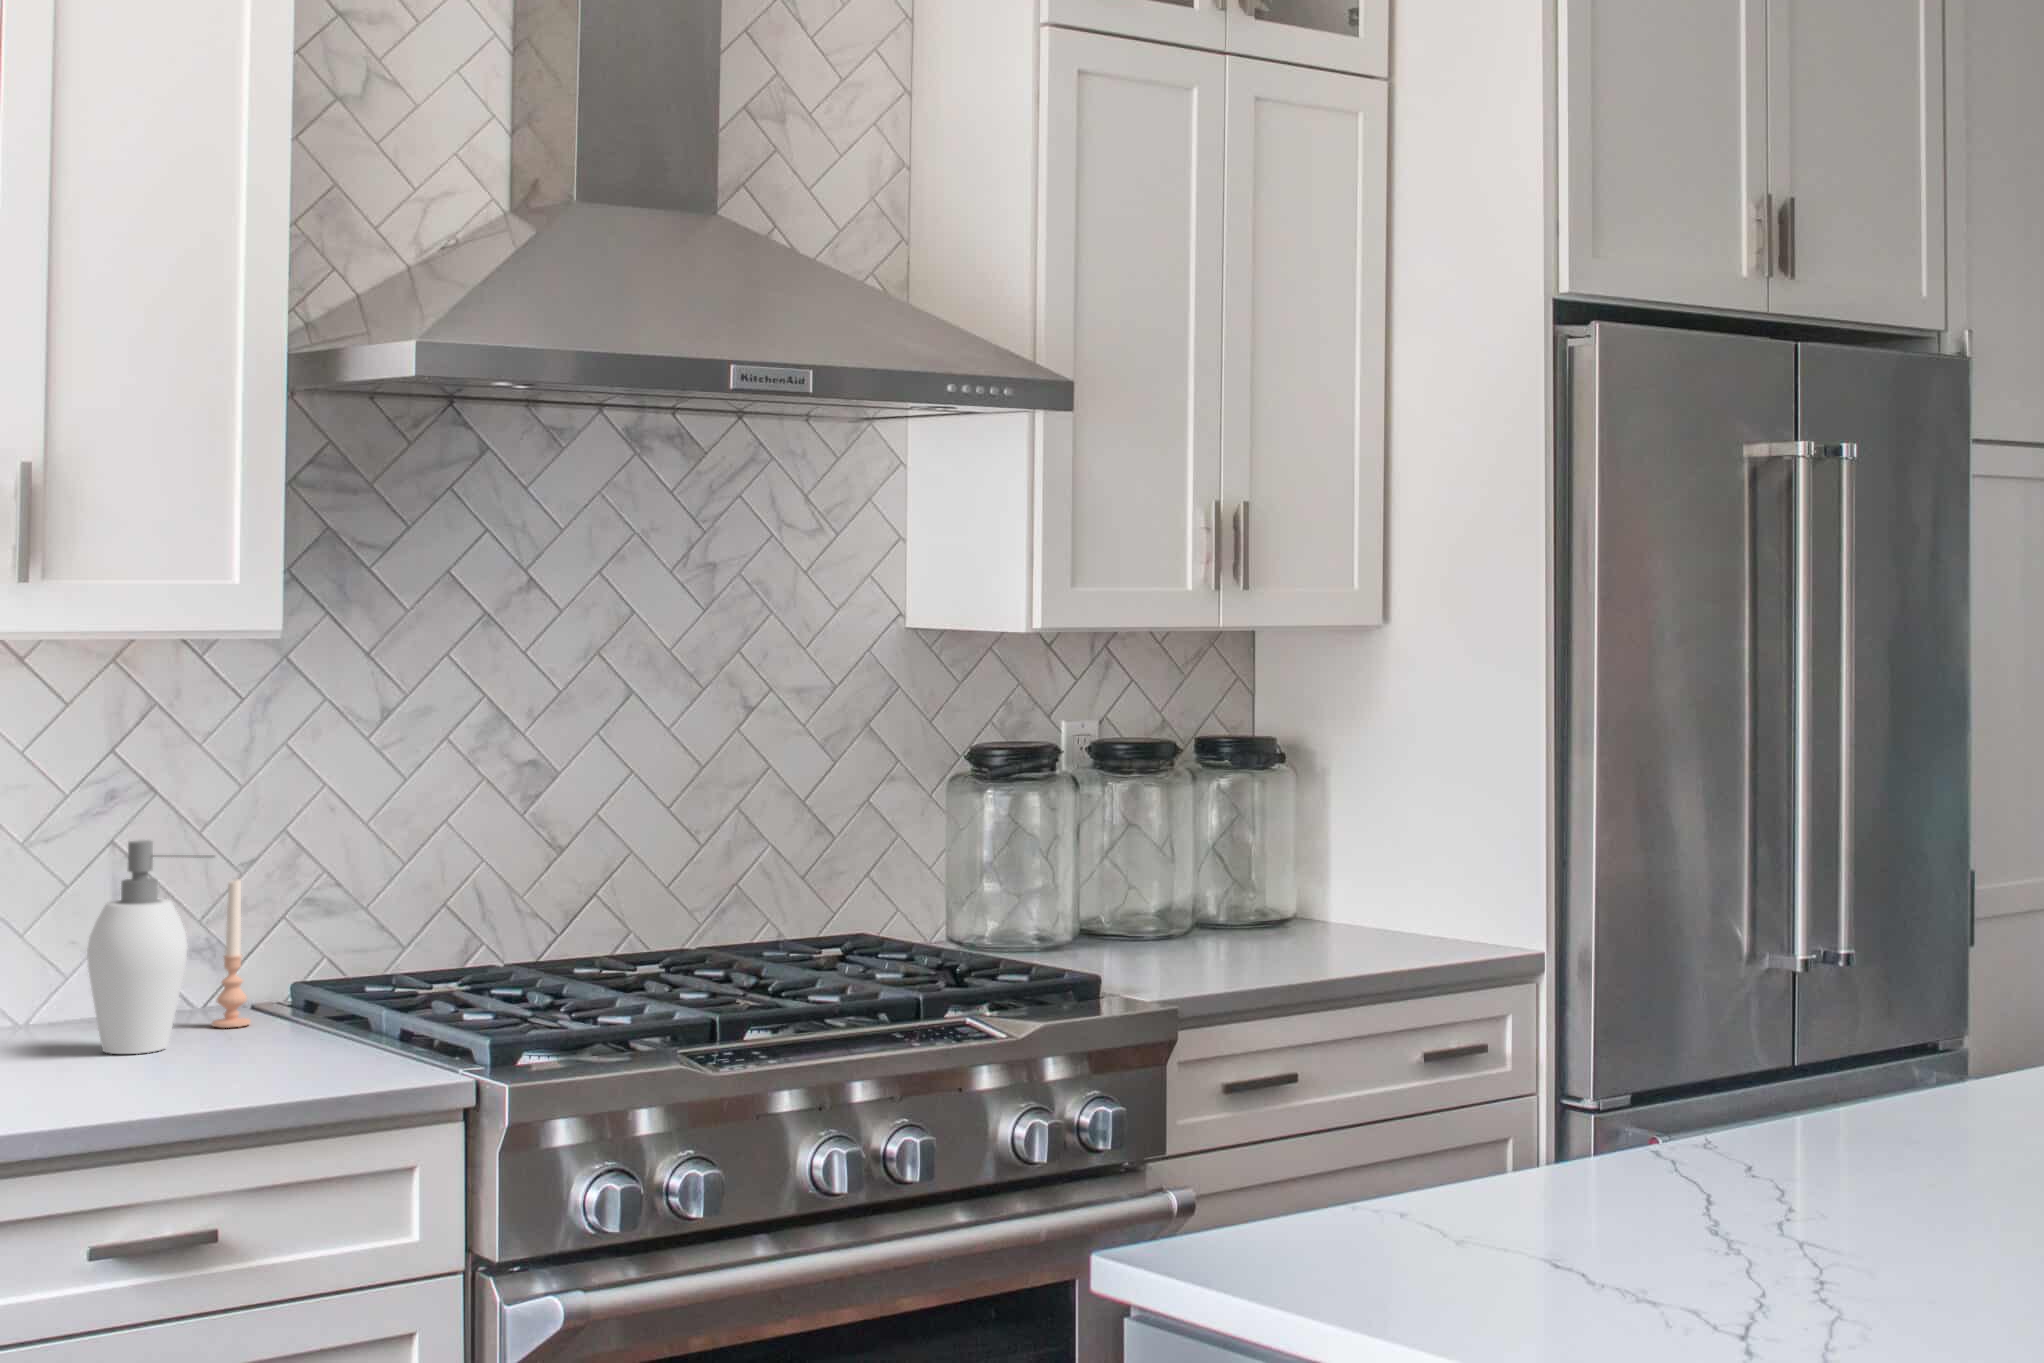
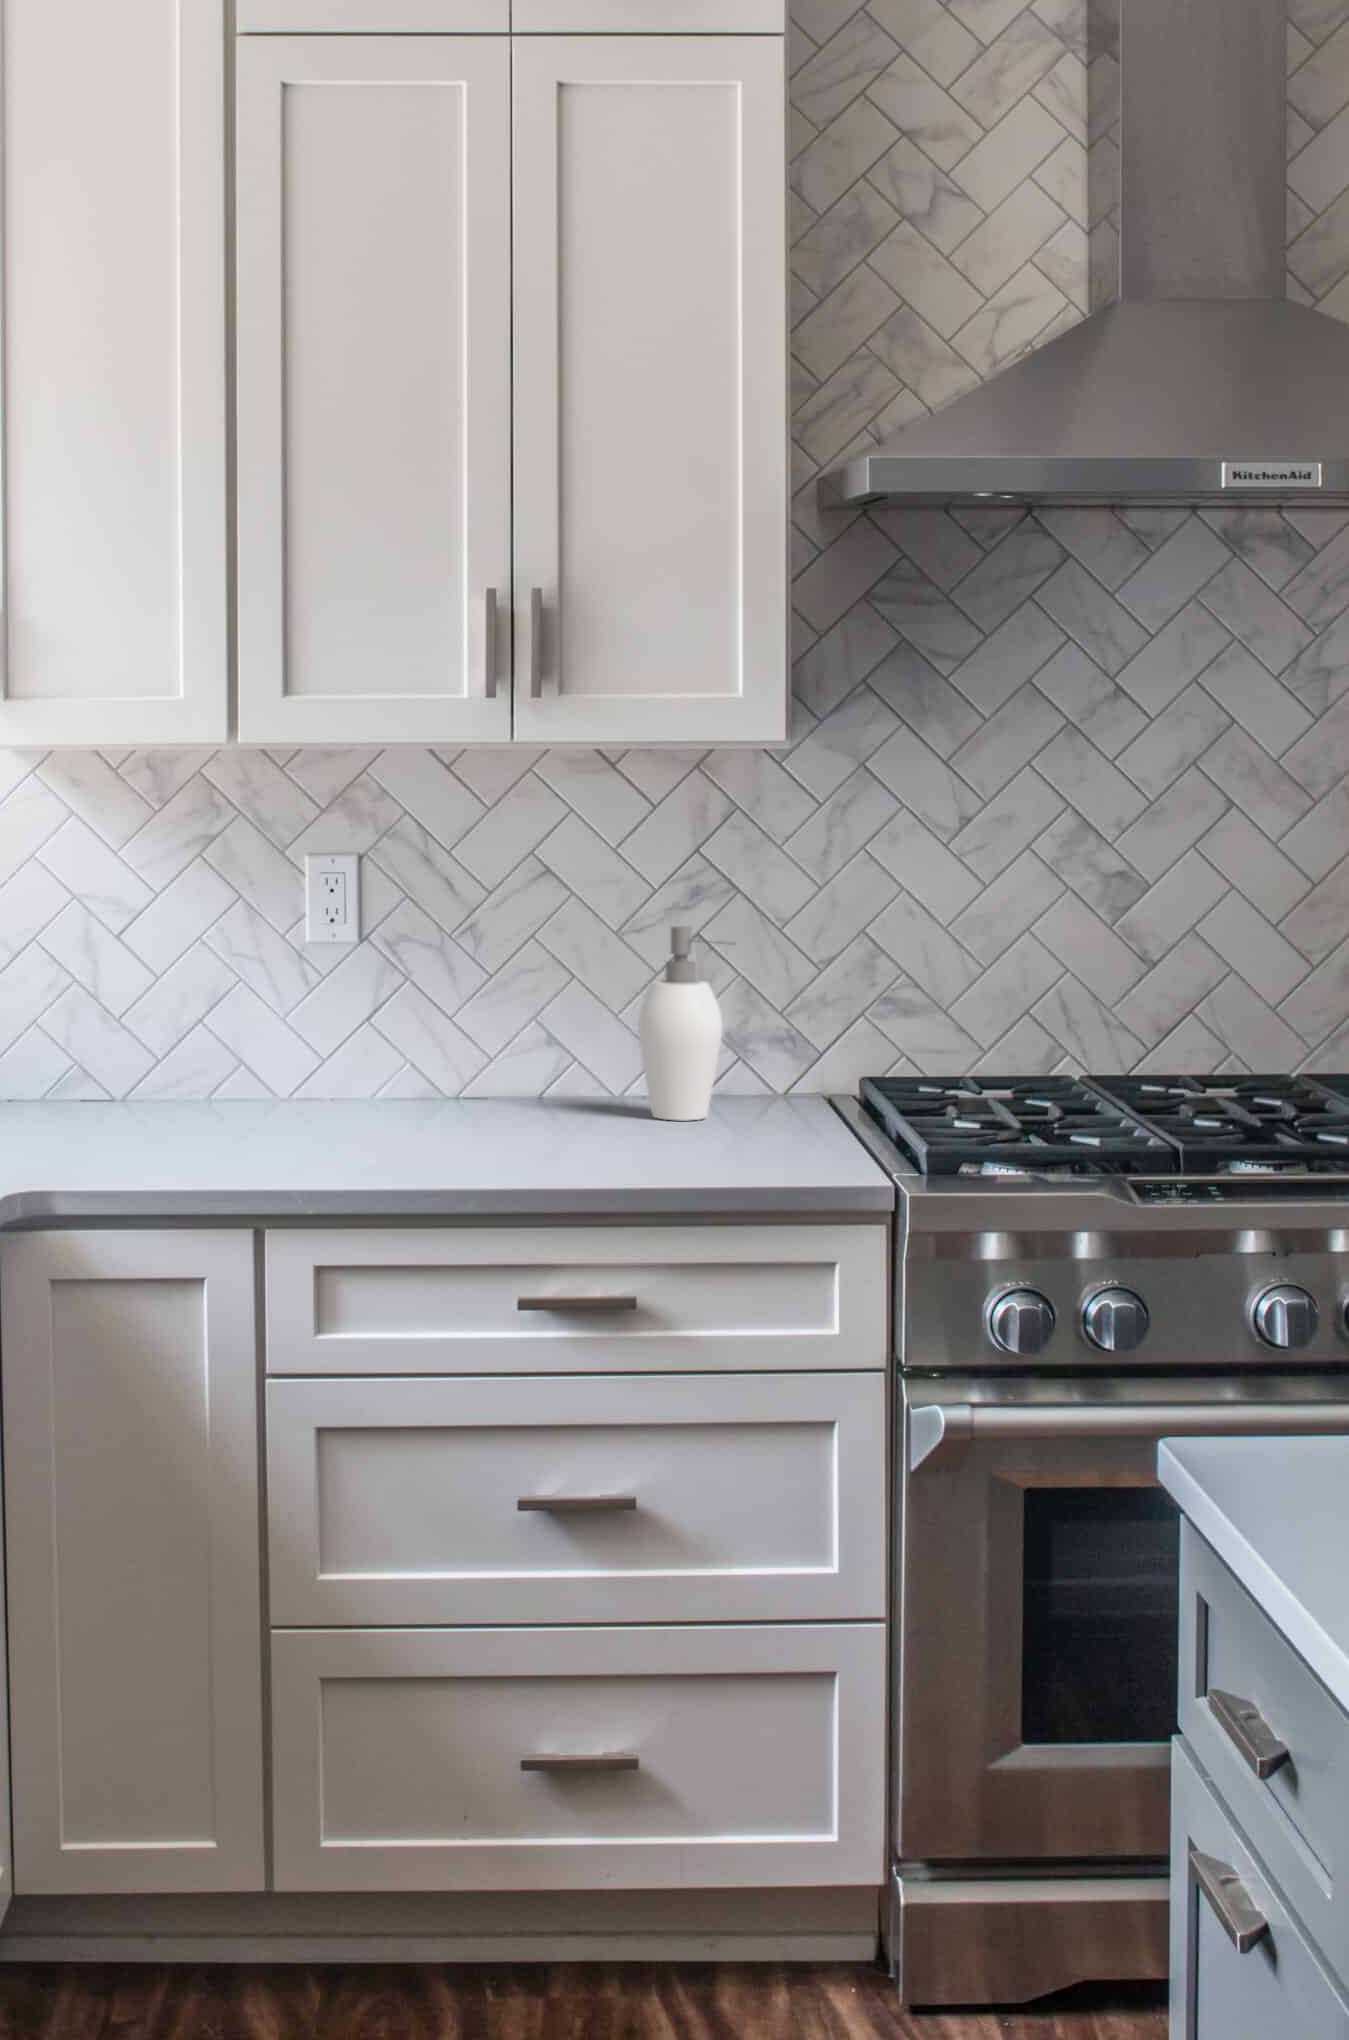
candle: present [212,879,251,1028] -> none [772,970,807,1110]

